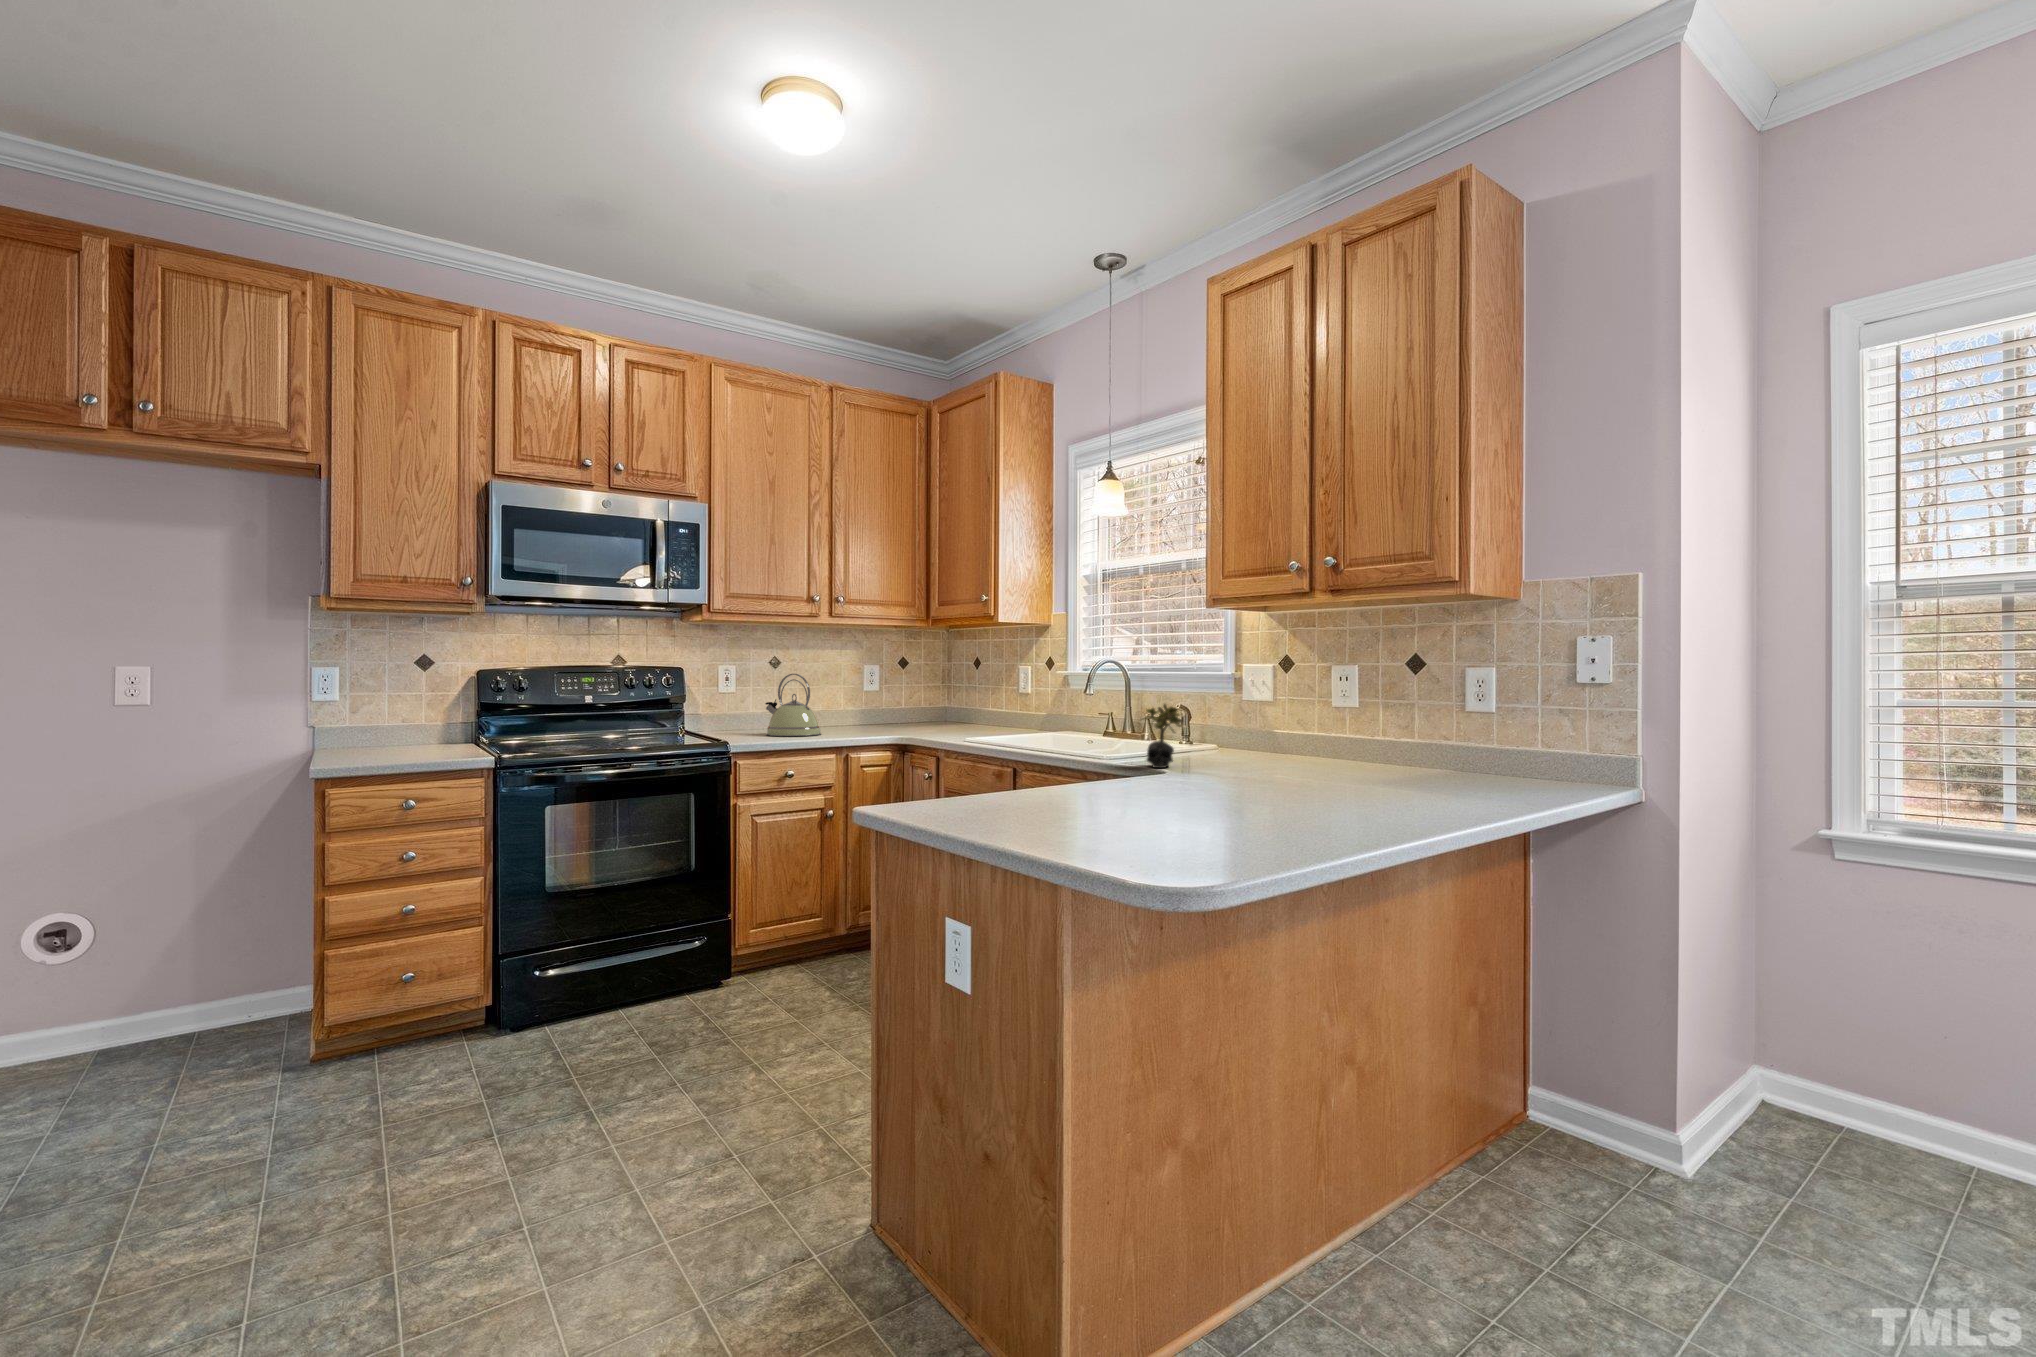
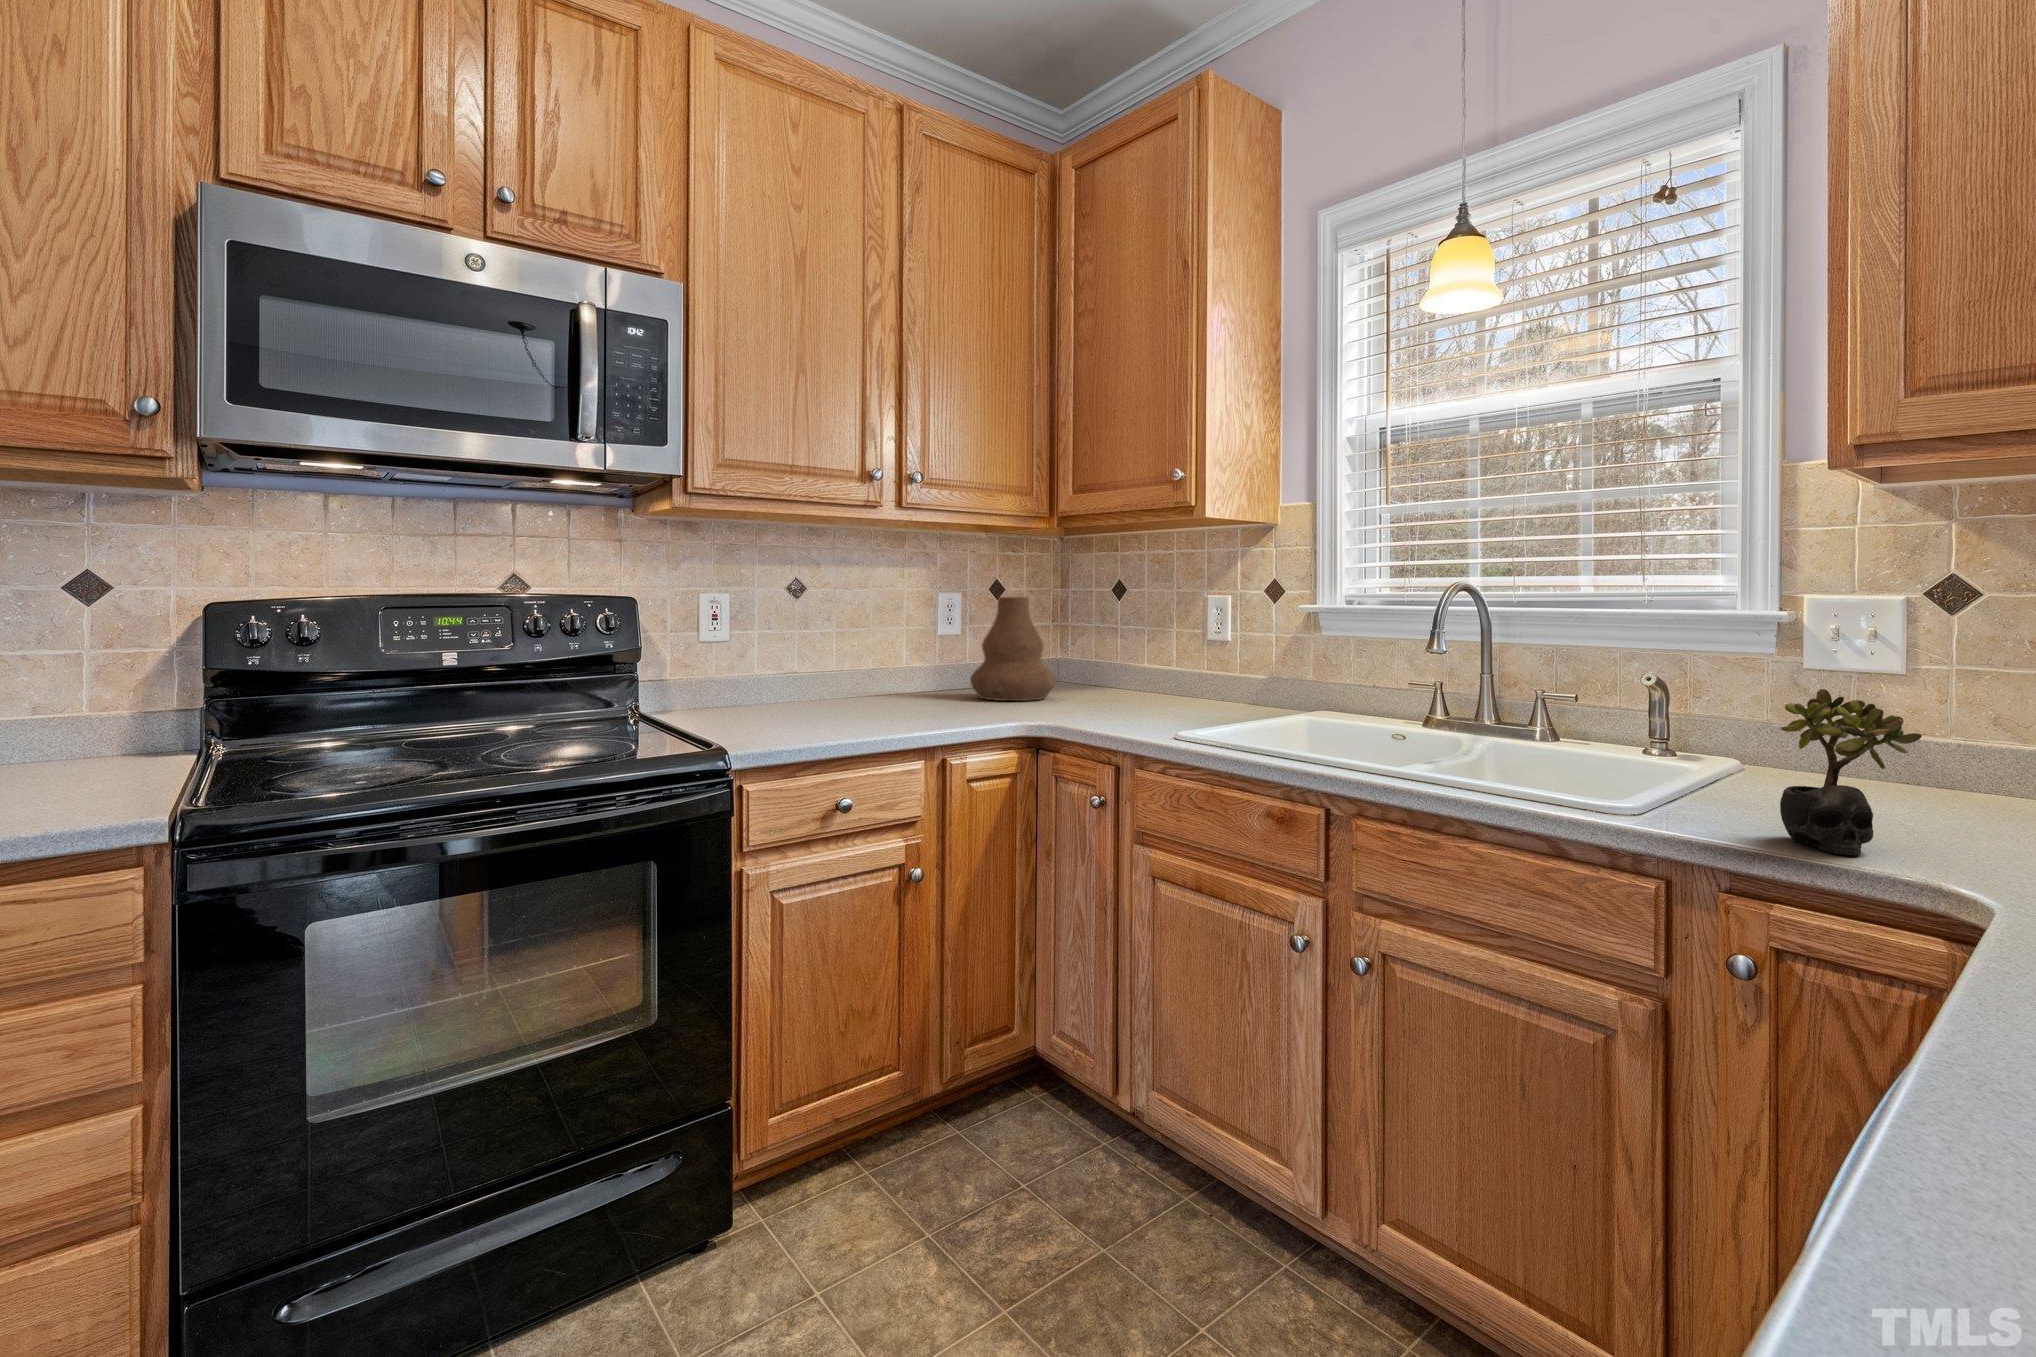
vase: none [881,666,933,727] -> present [970,597,1055,701]
kettle: present [765,674,821,736] -> none [785,610,889,726]

